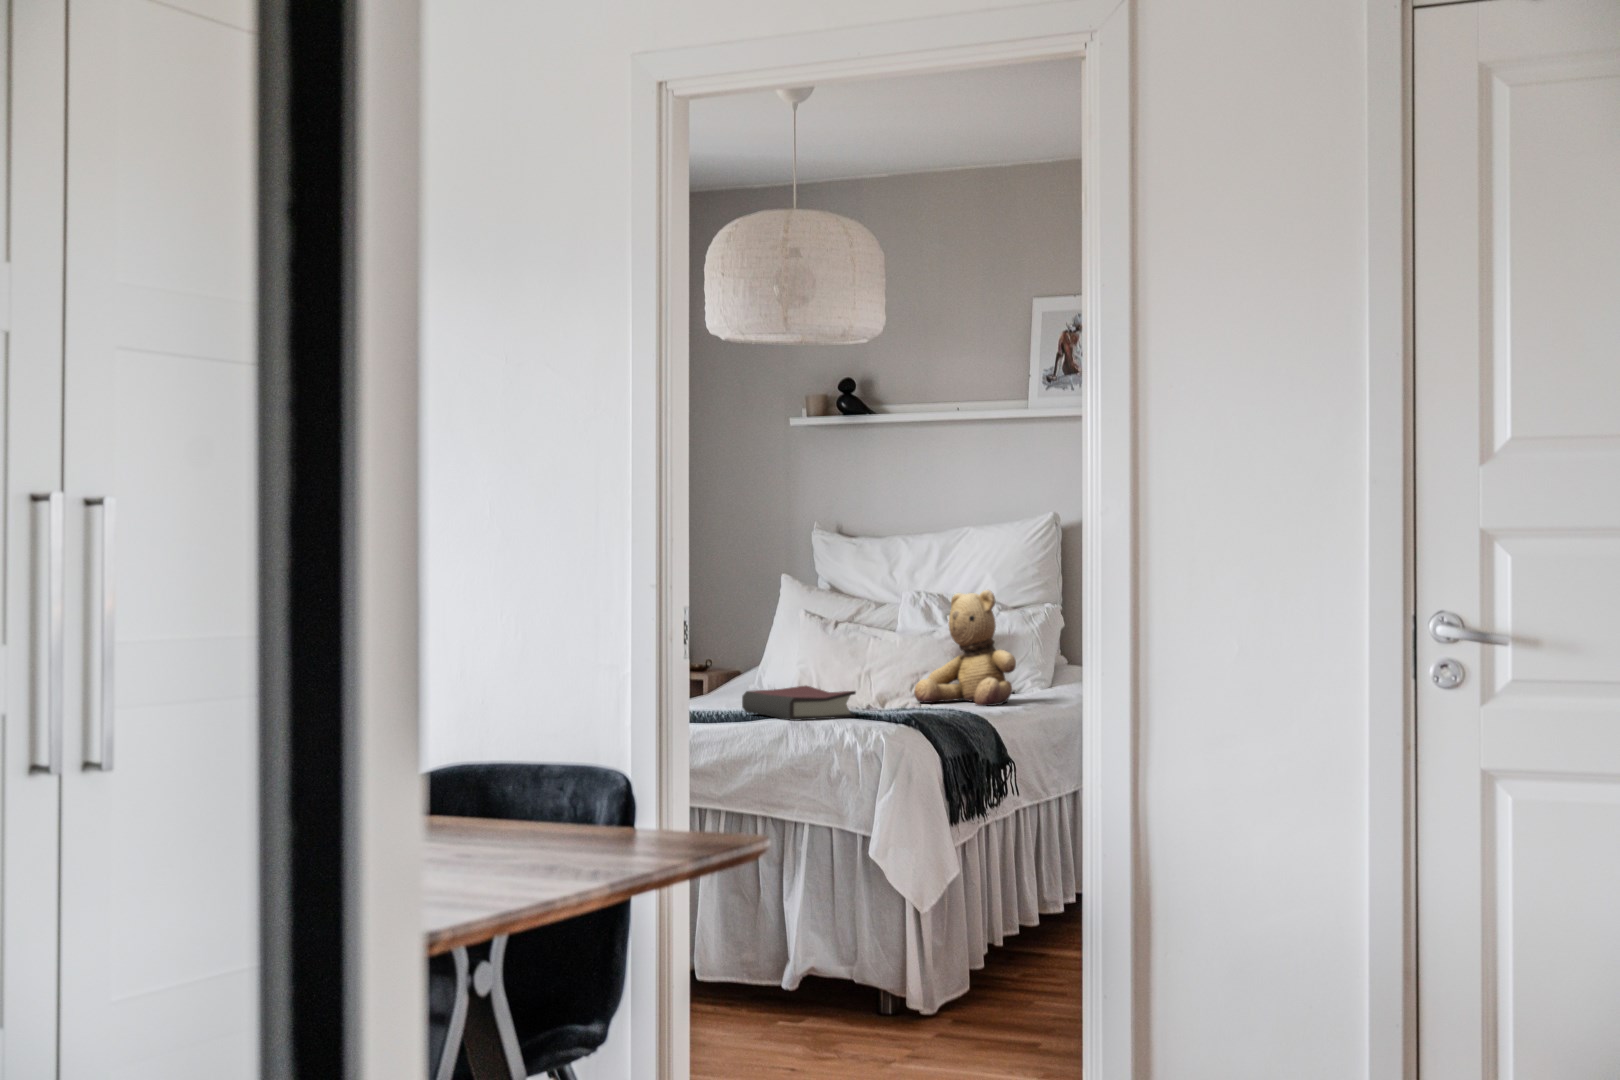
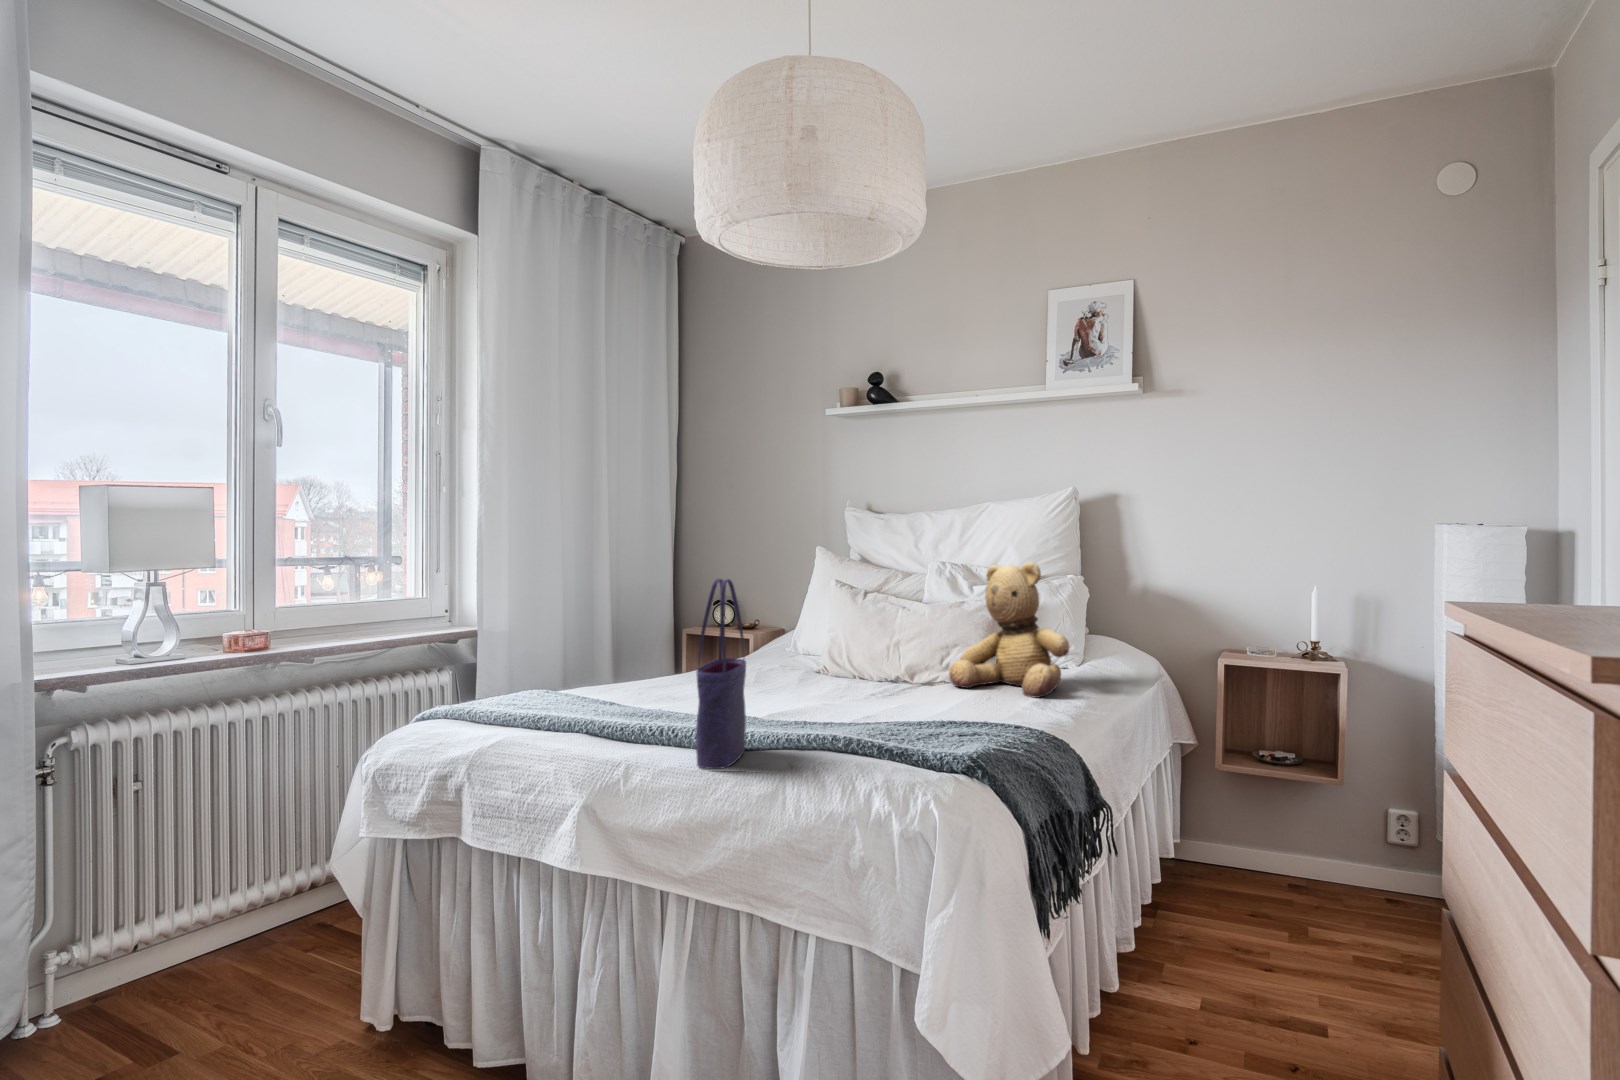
tote bag: none [726,600,756,726] -> present [696,578,746,769]
hardback book: present [742,686,856,721] -> none [744,677,887,745]

